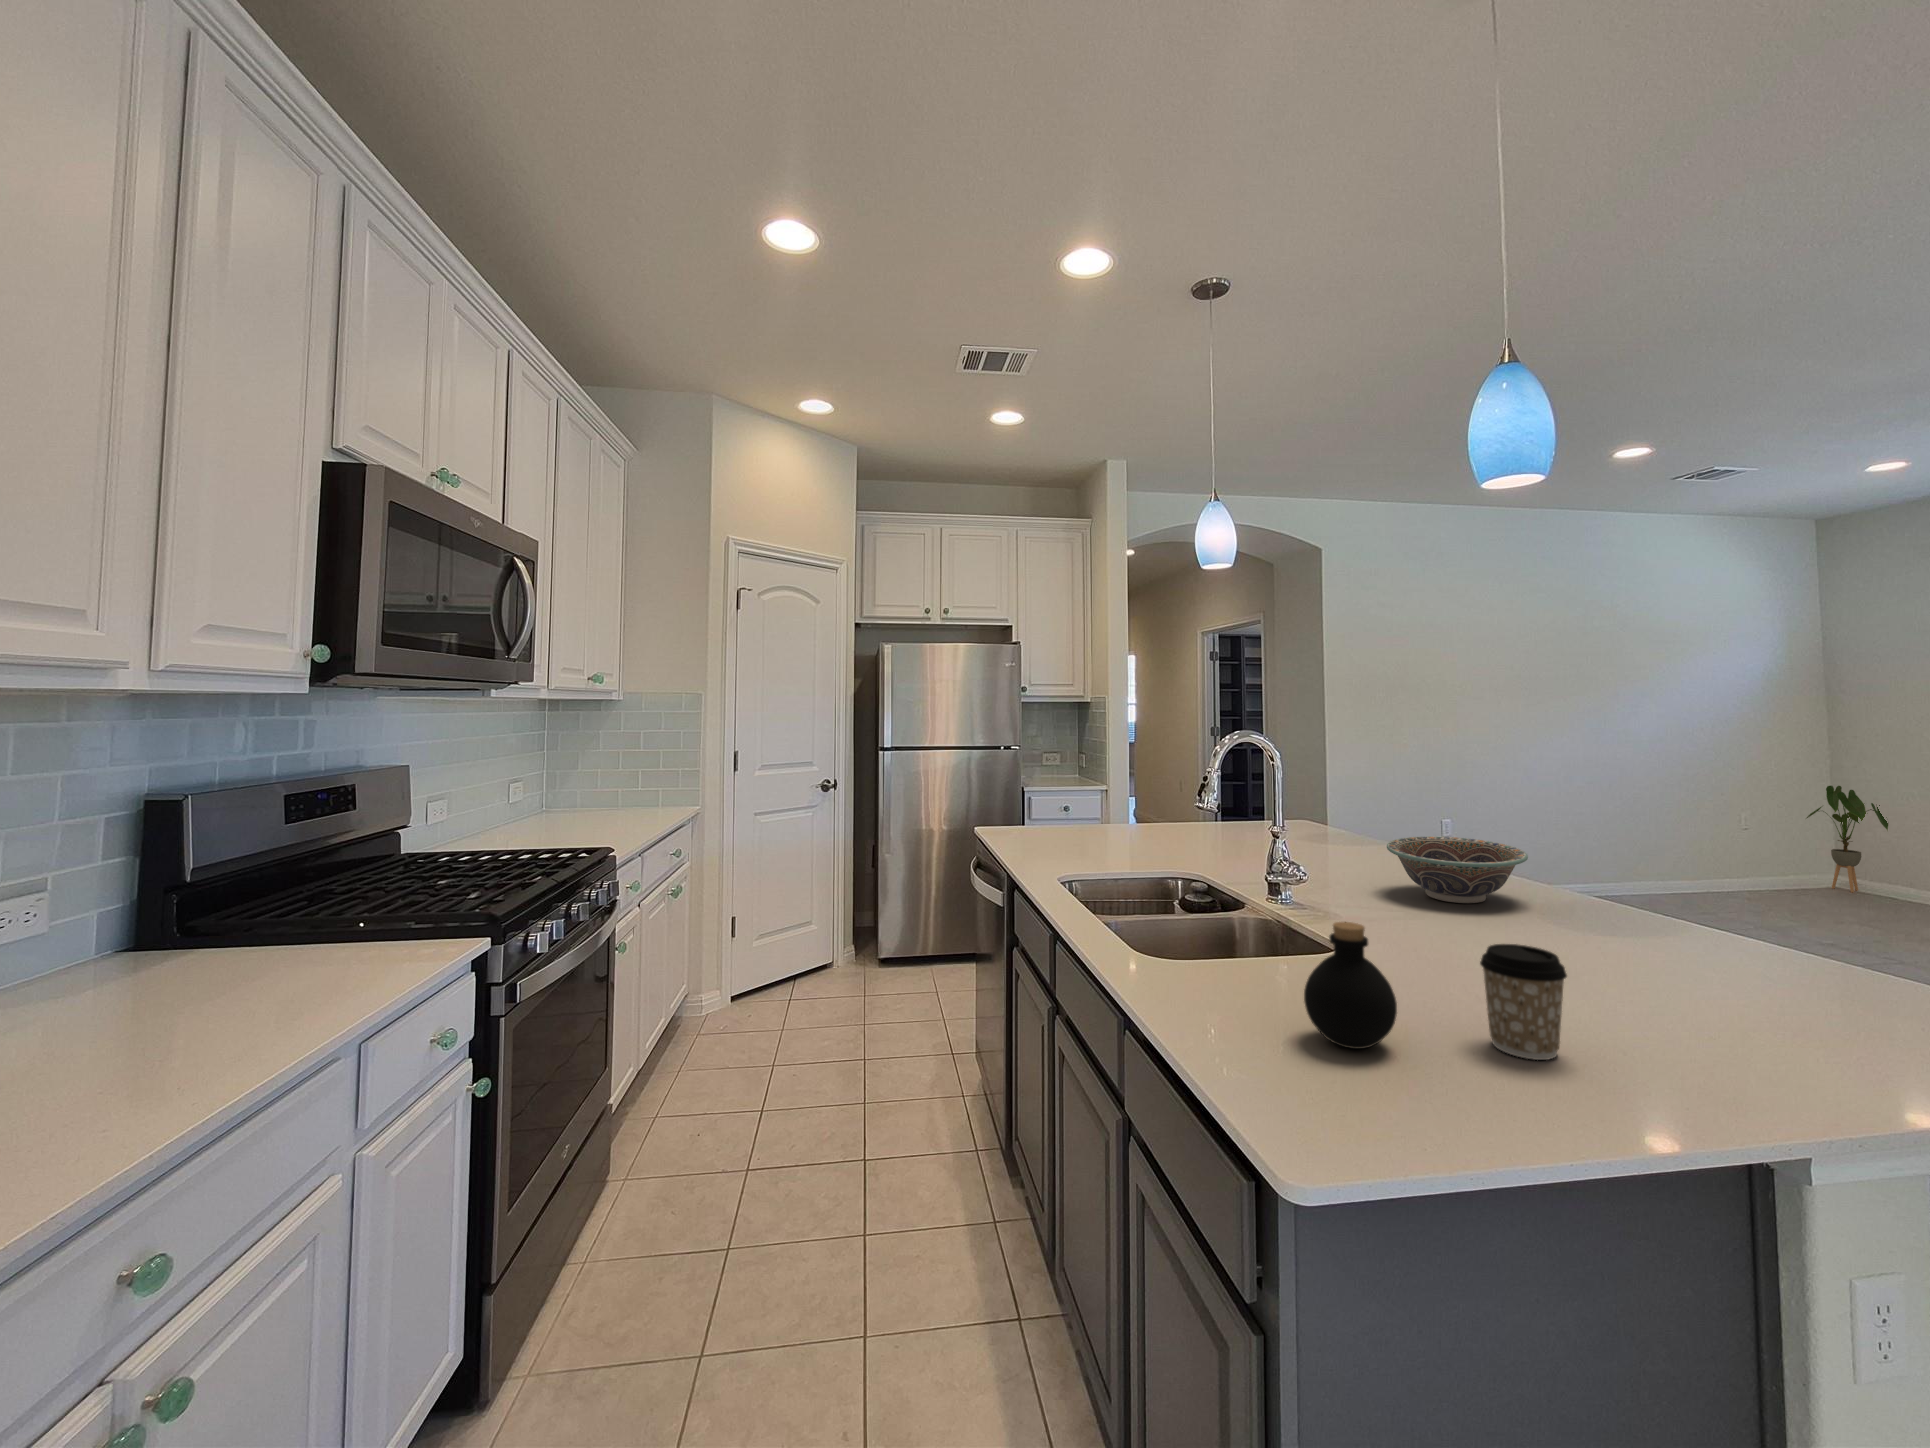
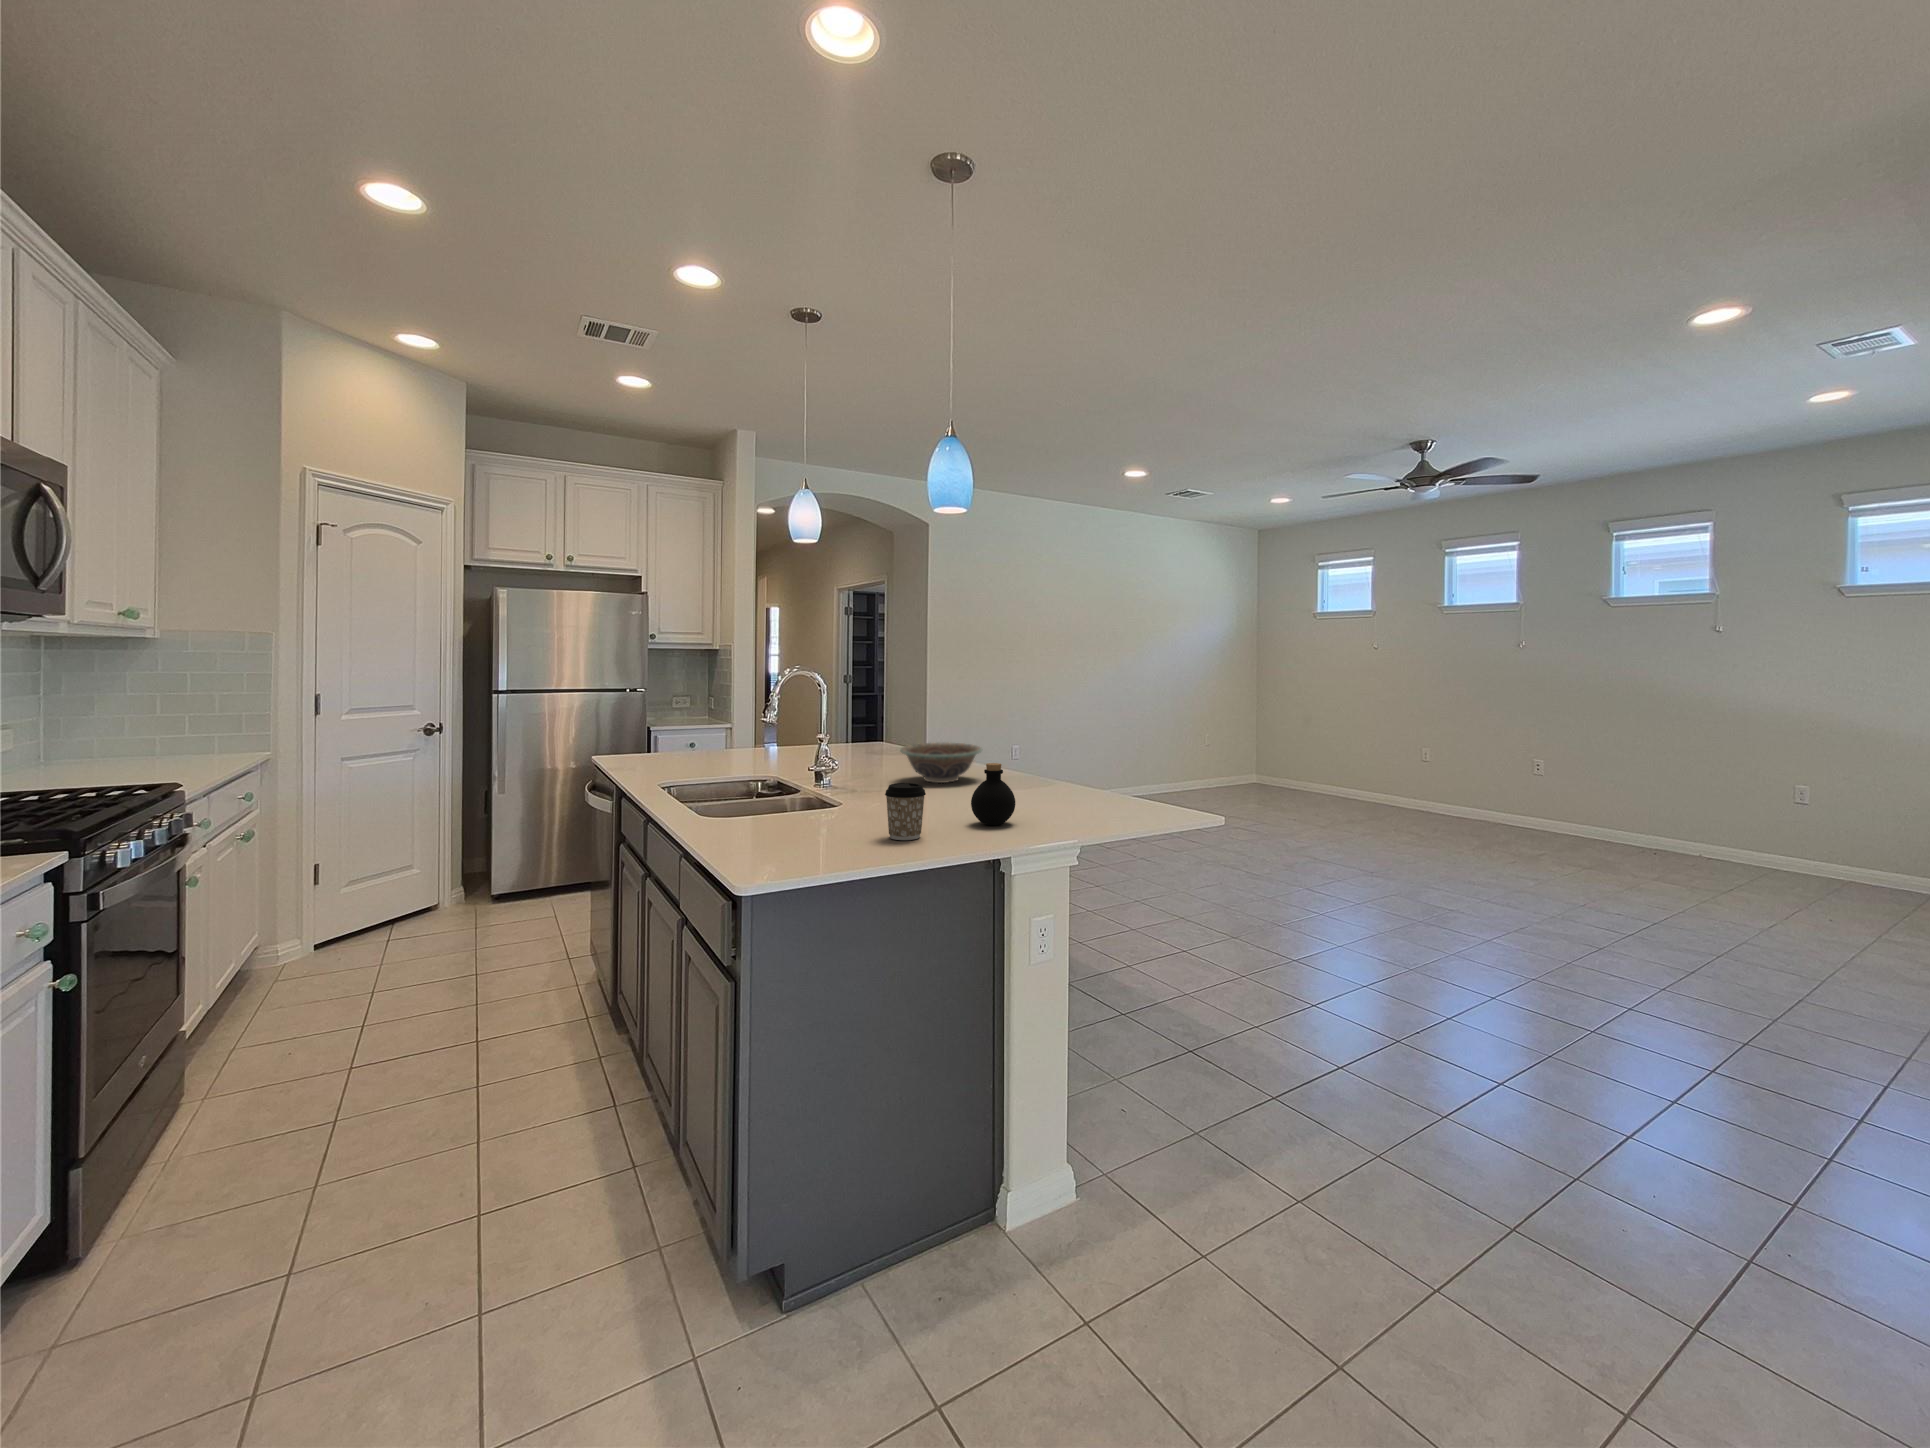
house plant: present [1807,786,1888,892] -> none [1251,717,1298,789]
bottle: present [1304,922,1397,1049] -> present [971,763,1015,825]

